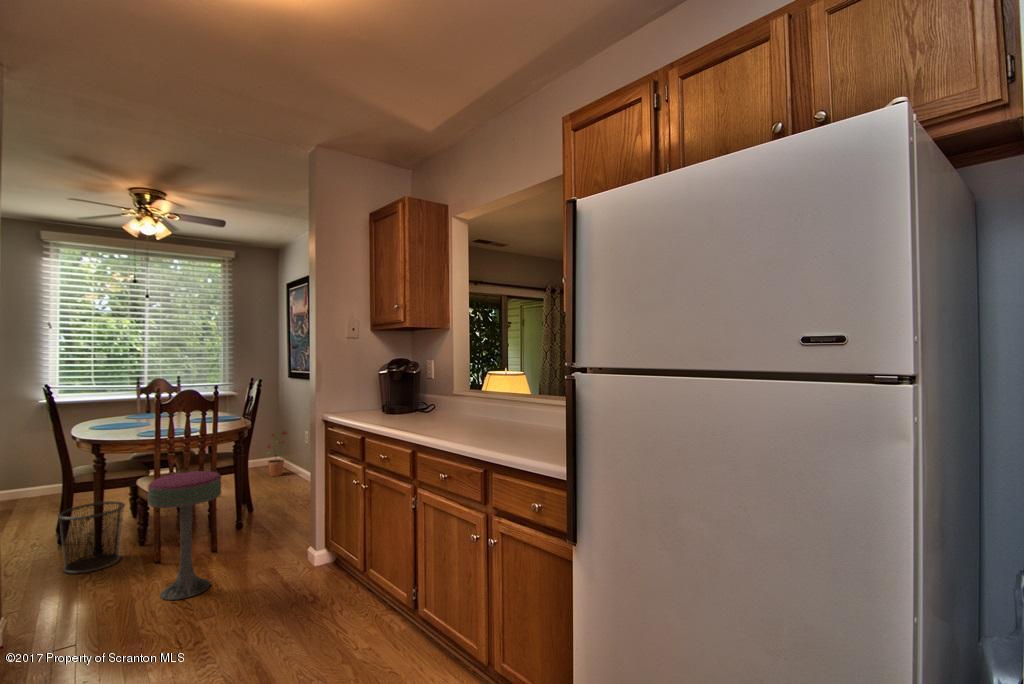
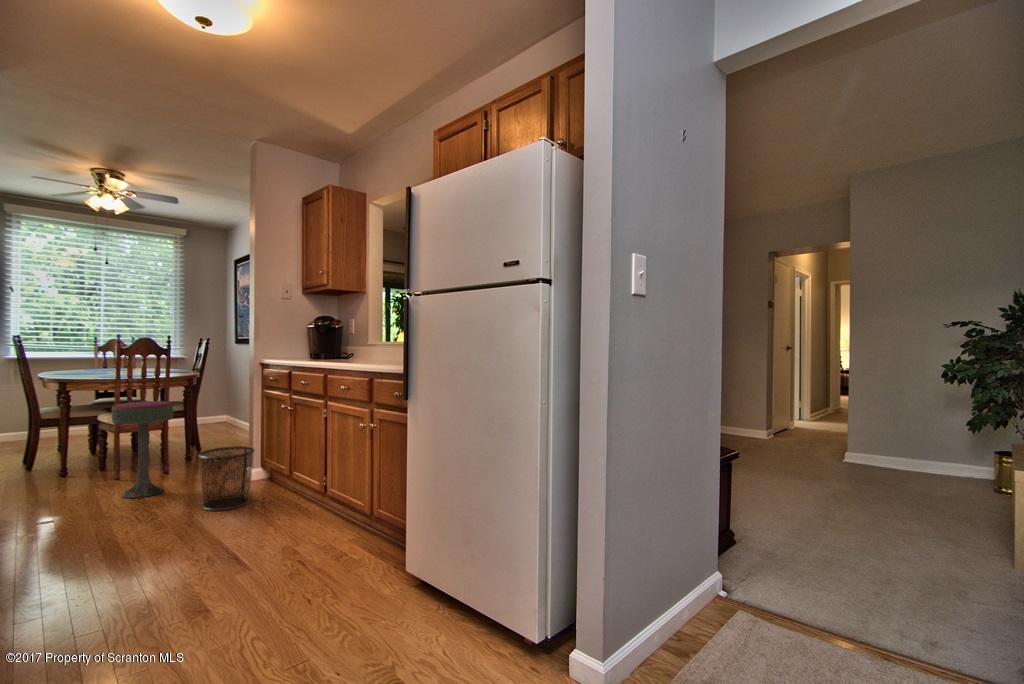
potted plant: present [267,431,287,476] -> none [214,391,236,431]
waste bin: present [58,501,125,574] -> present [198,446,255,511]

